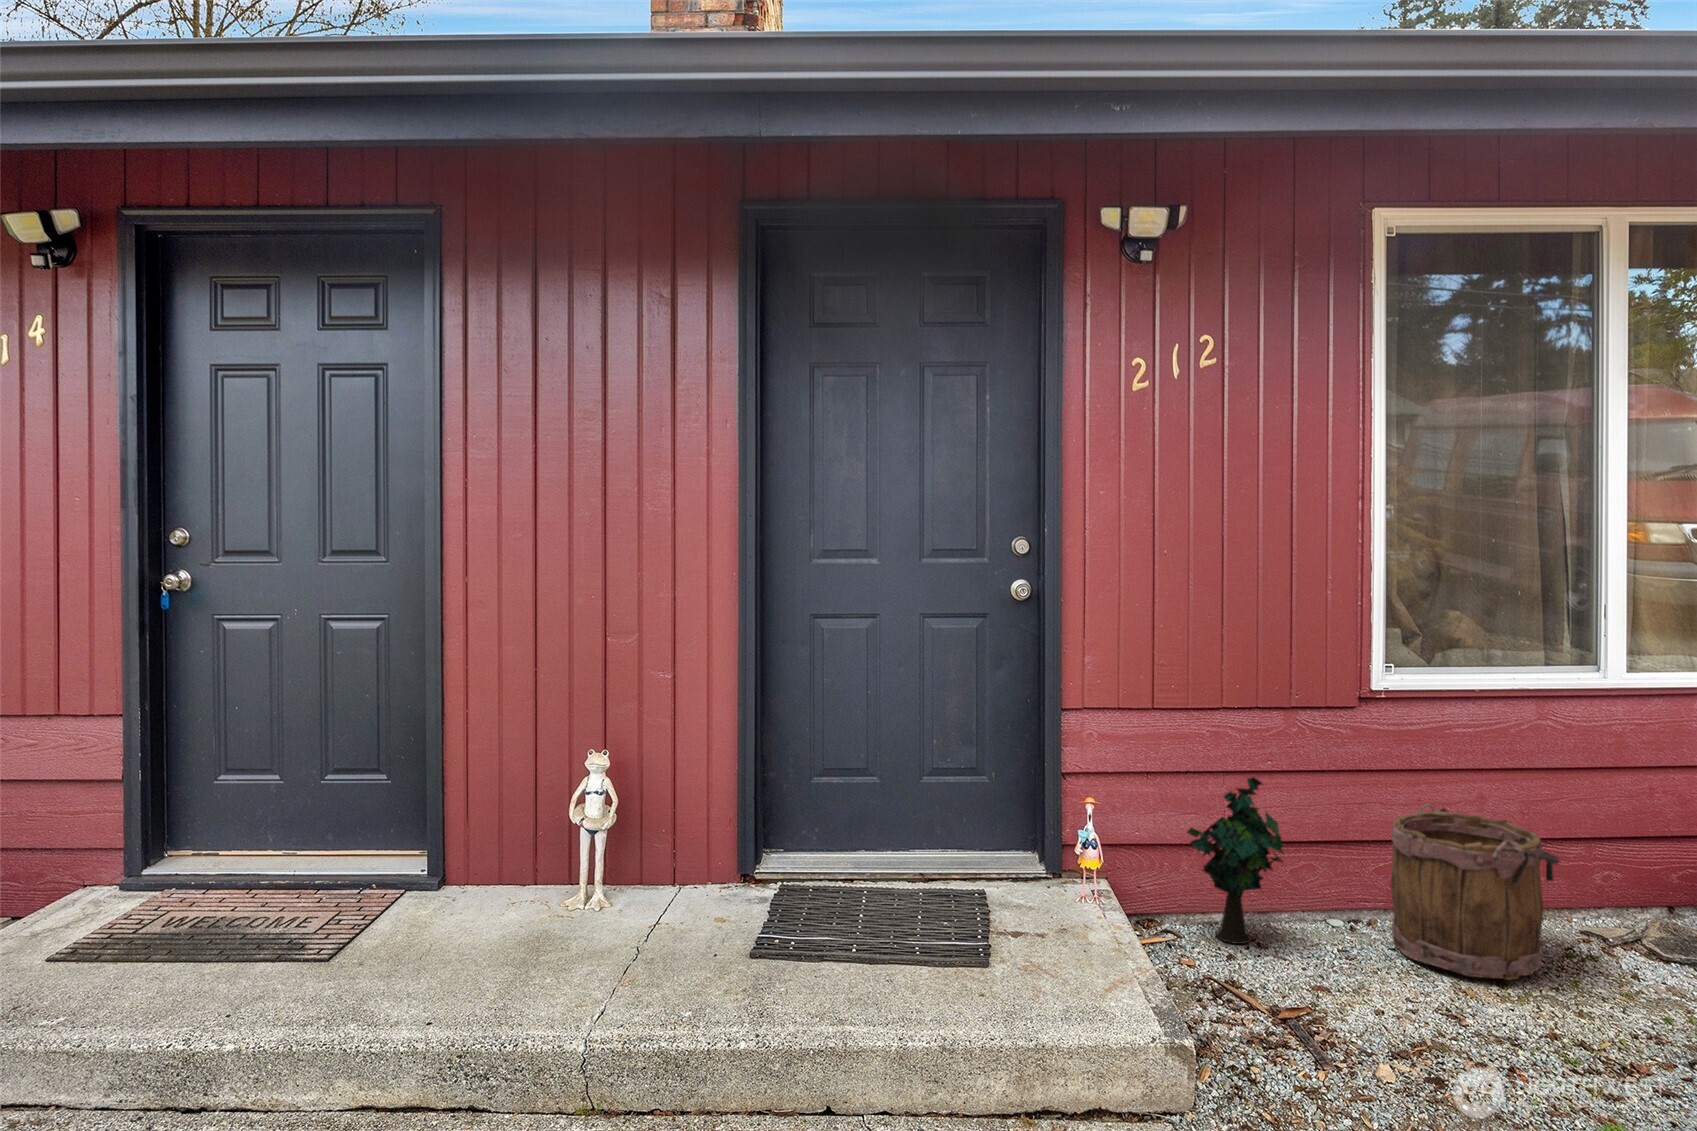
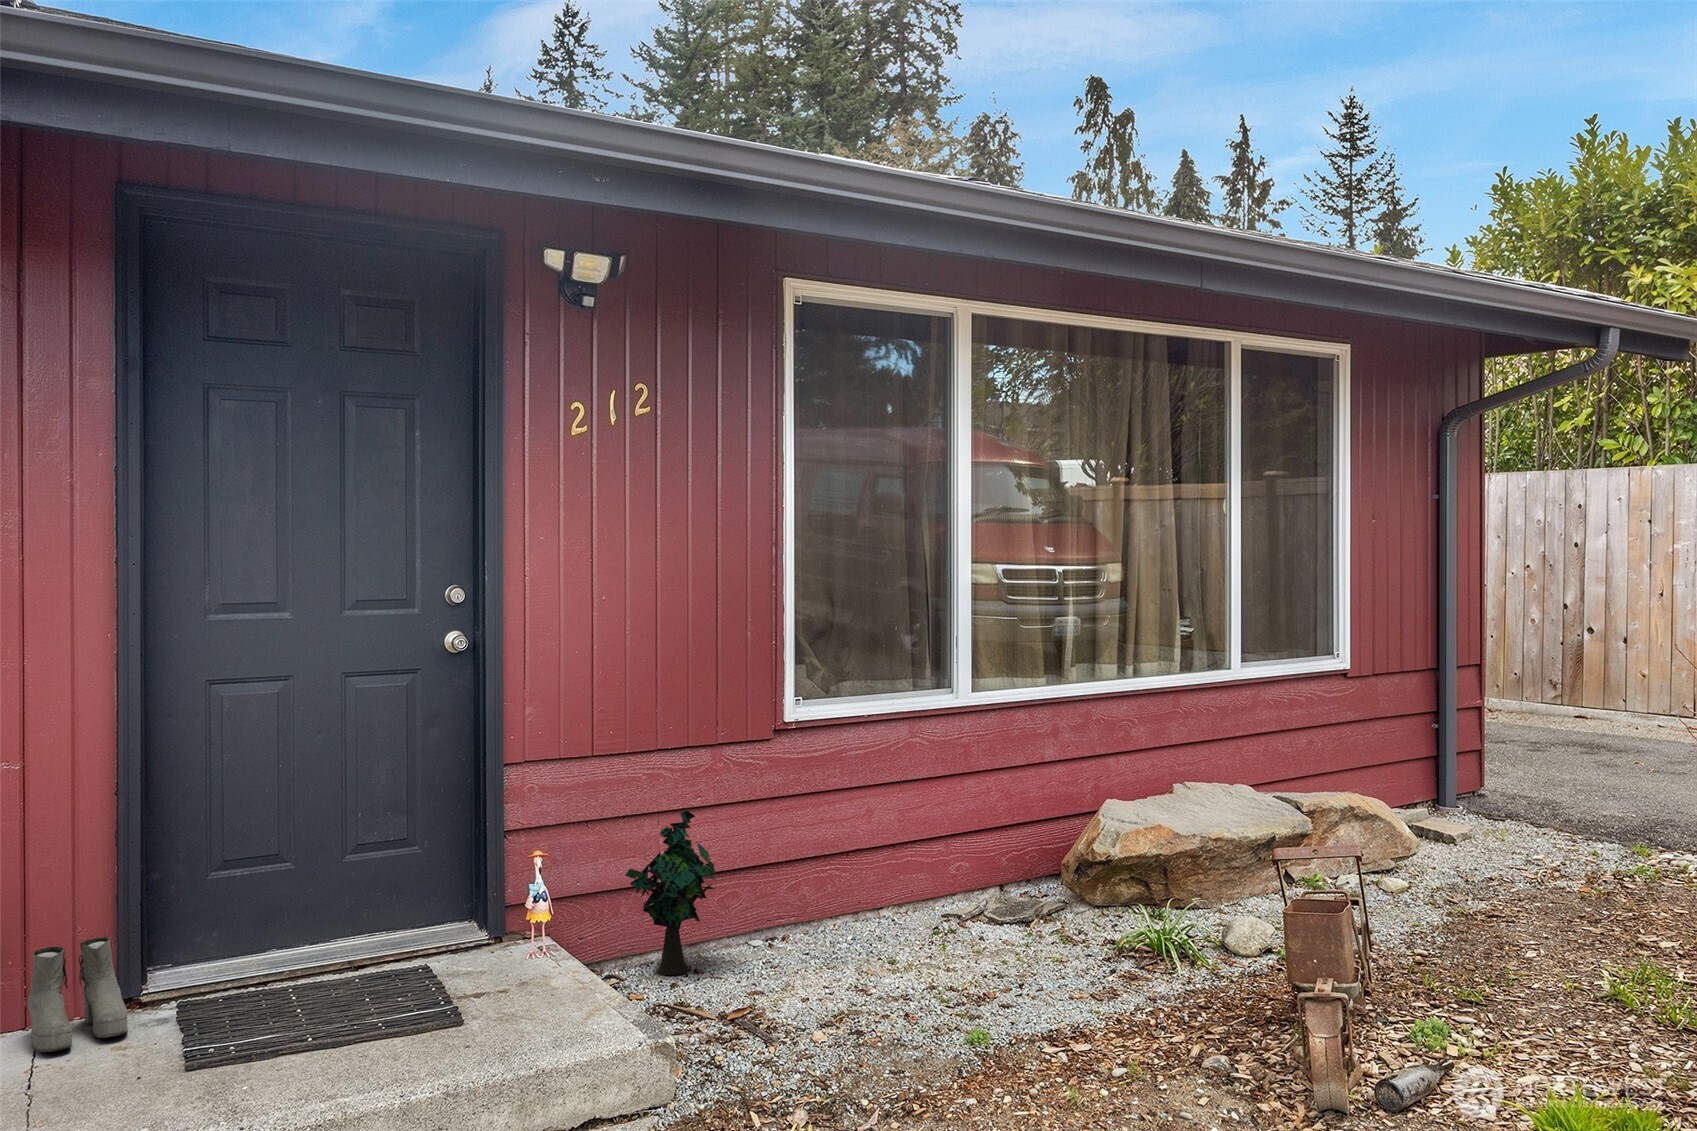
bucket: present [1391,804,1559,980] -> none [802,819,928,960]
boots: none [664,822,734,913] -> present [28,937,128,1052]

